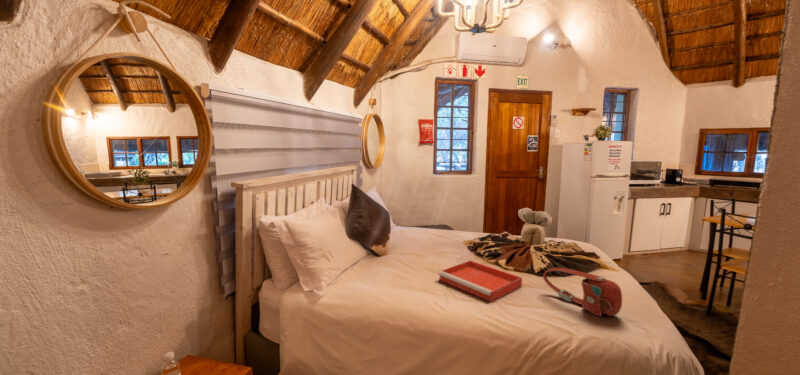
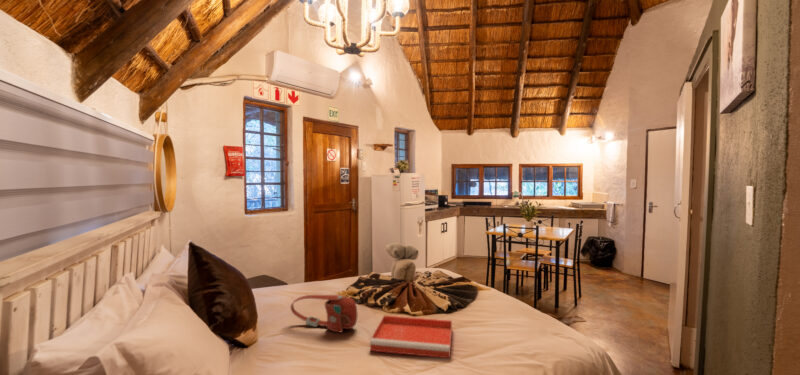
handbag: present [543,268,622,316] -> present [291,295,357,332]

